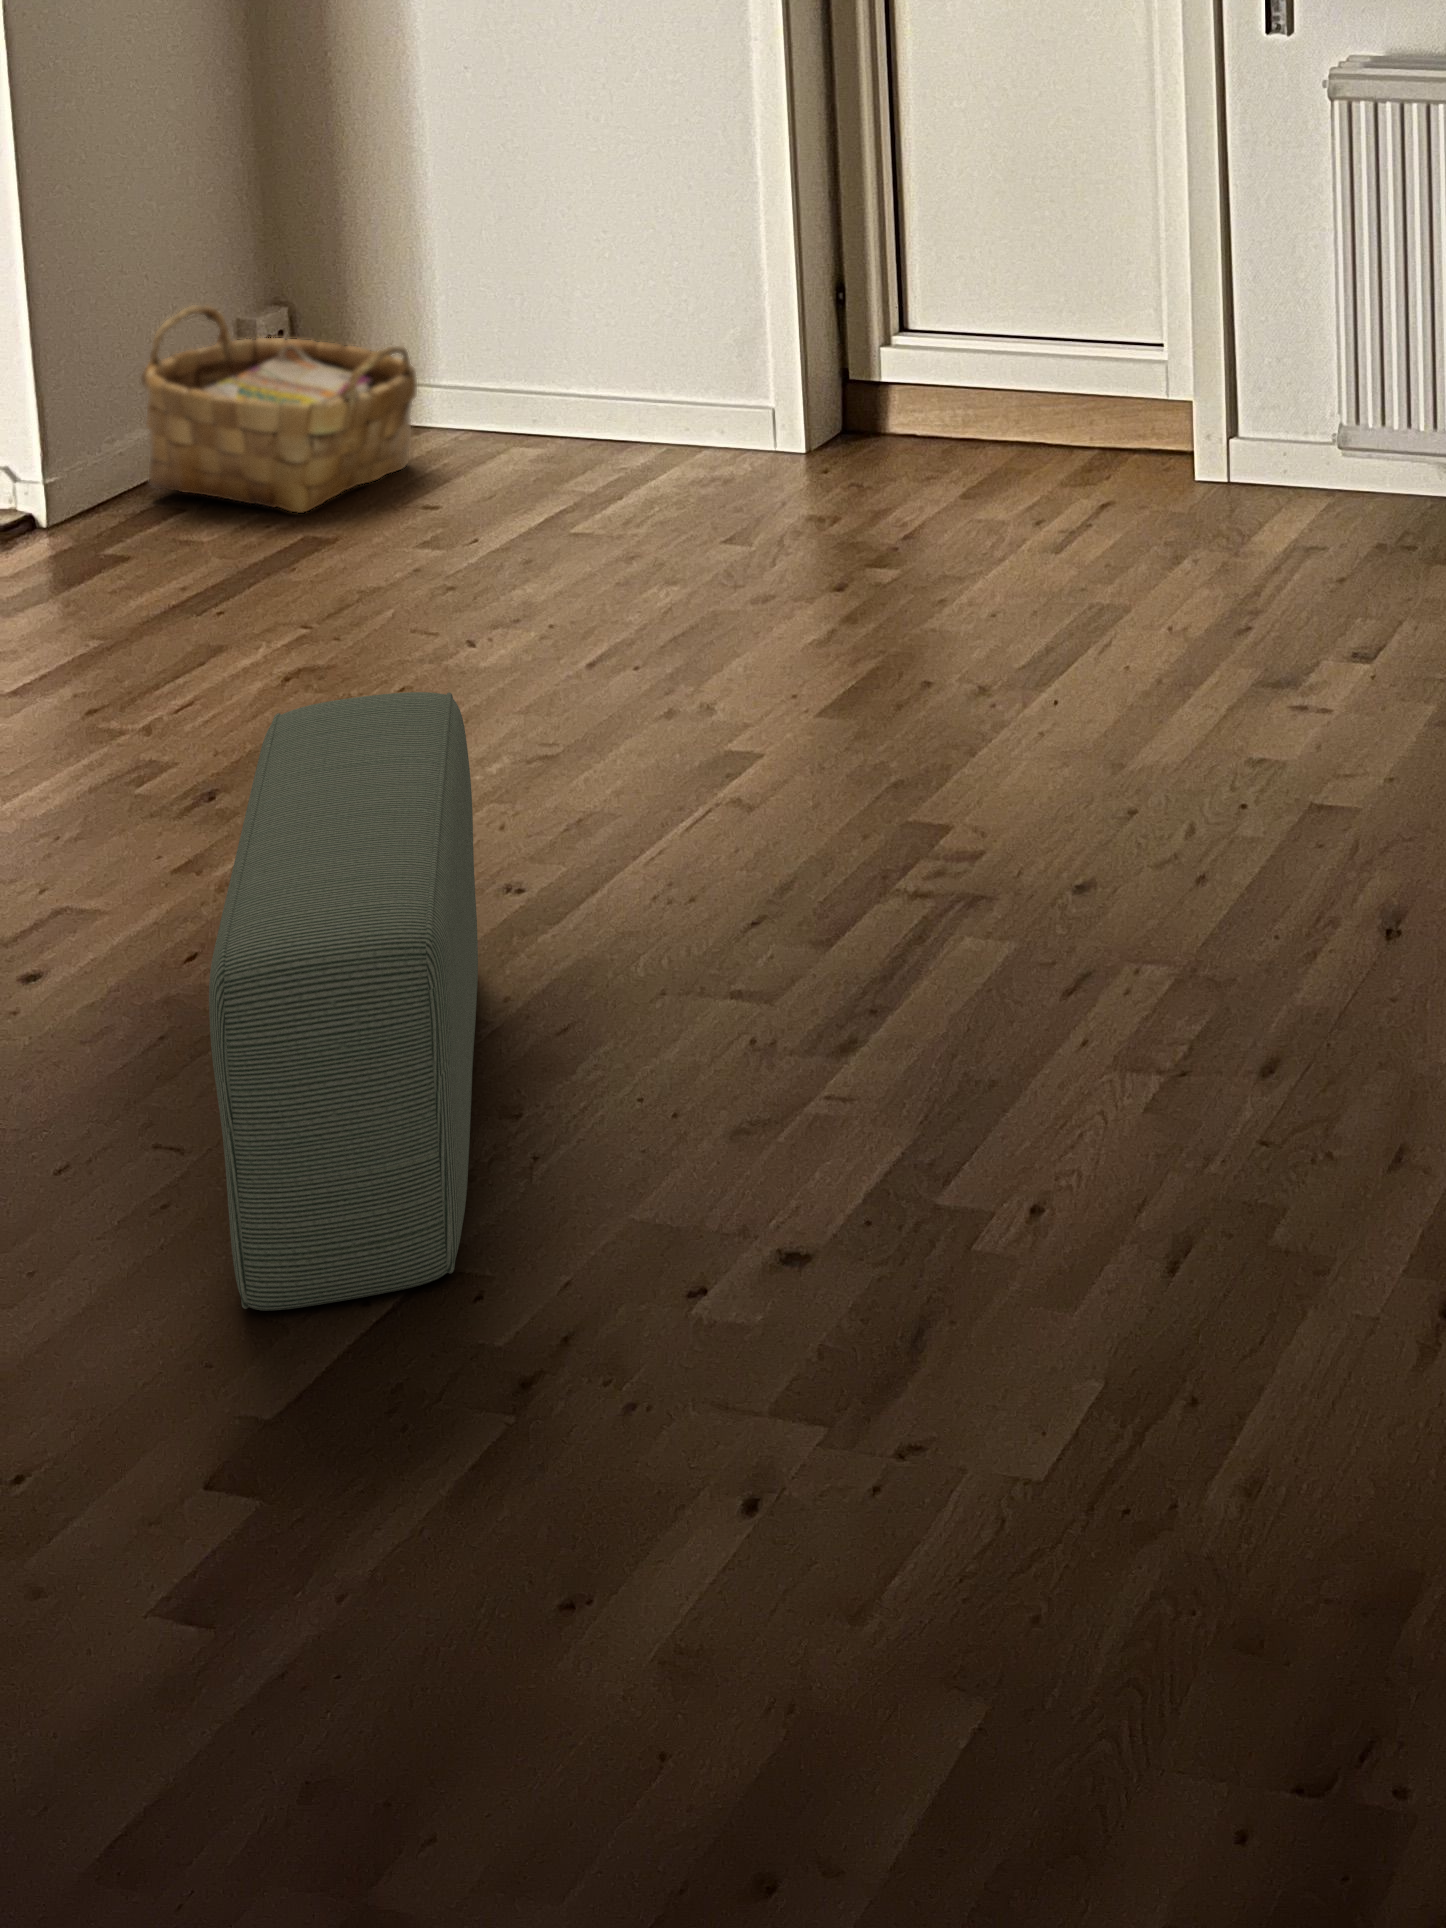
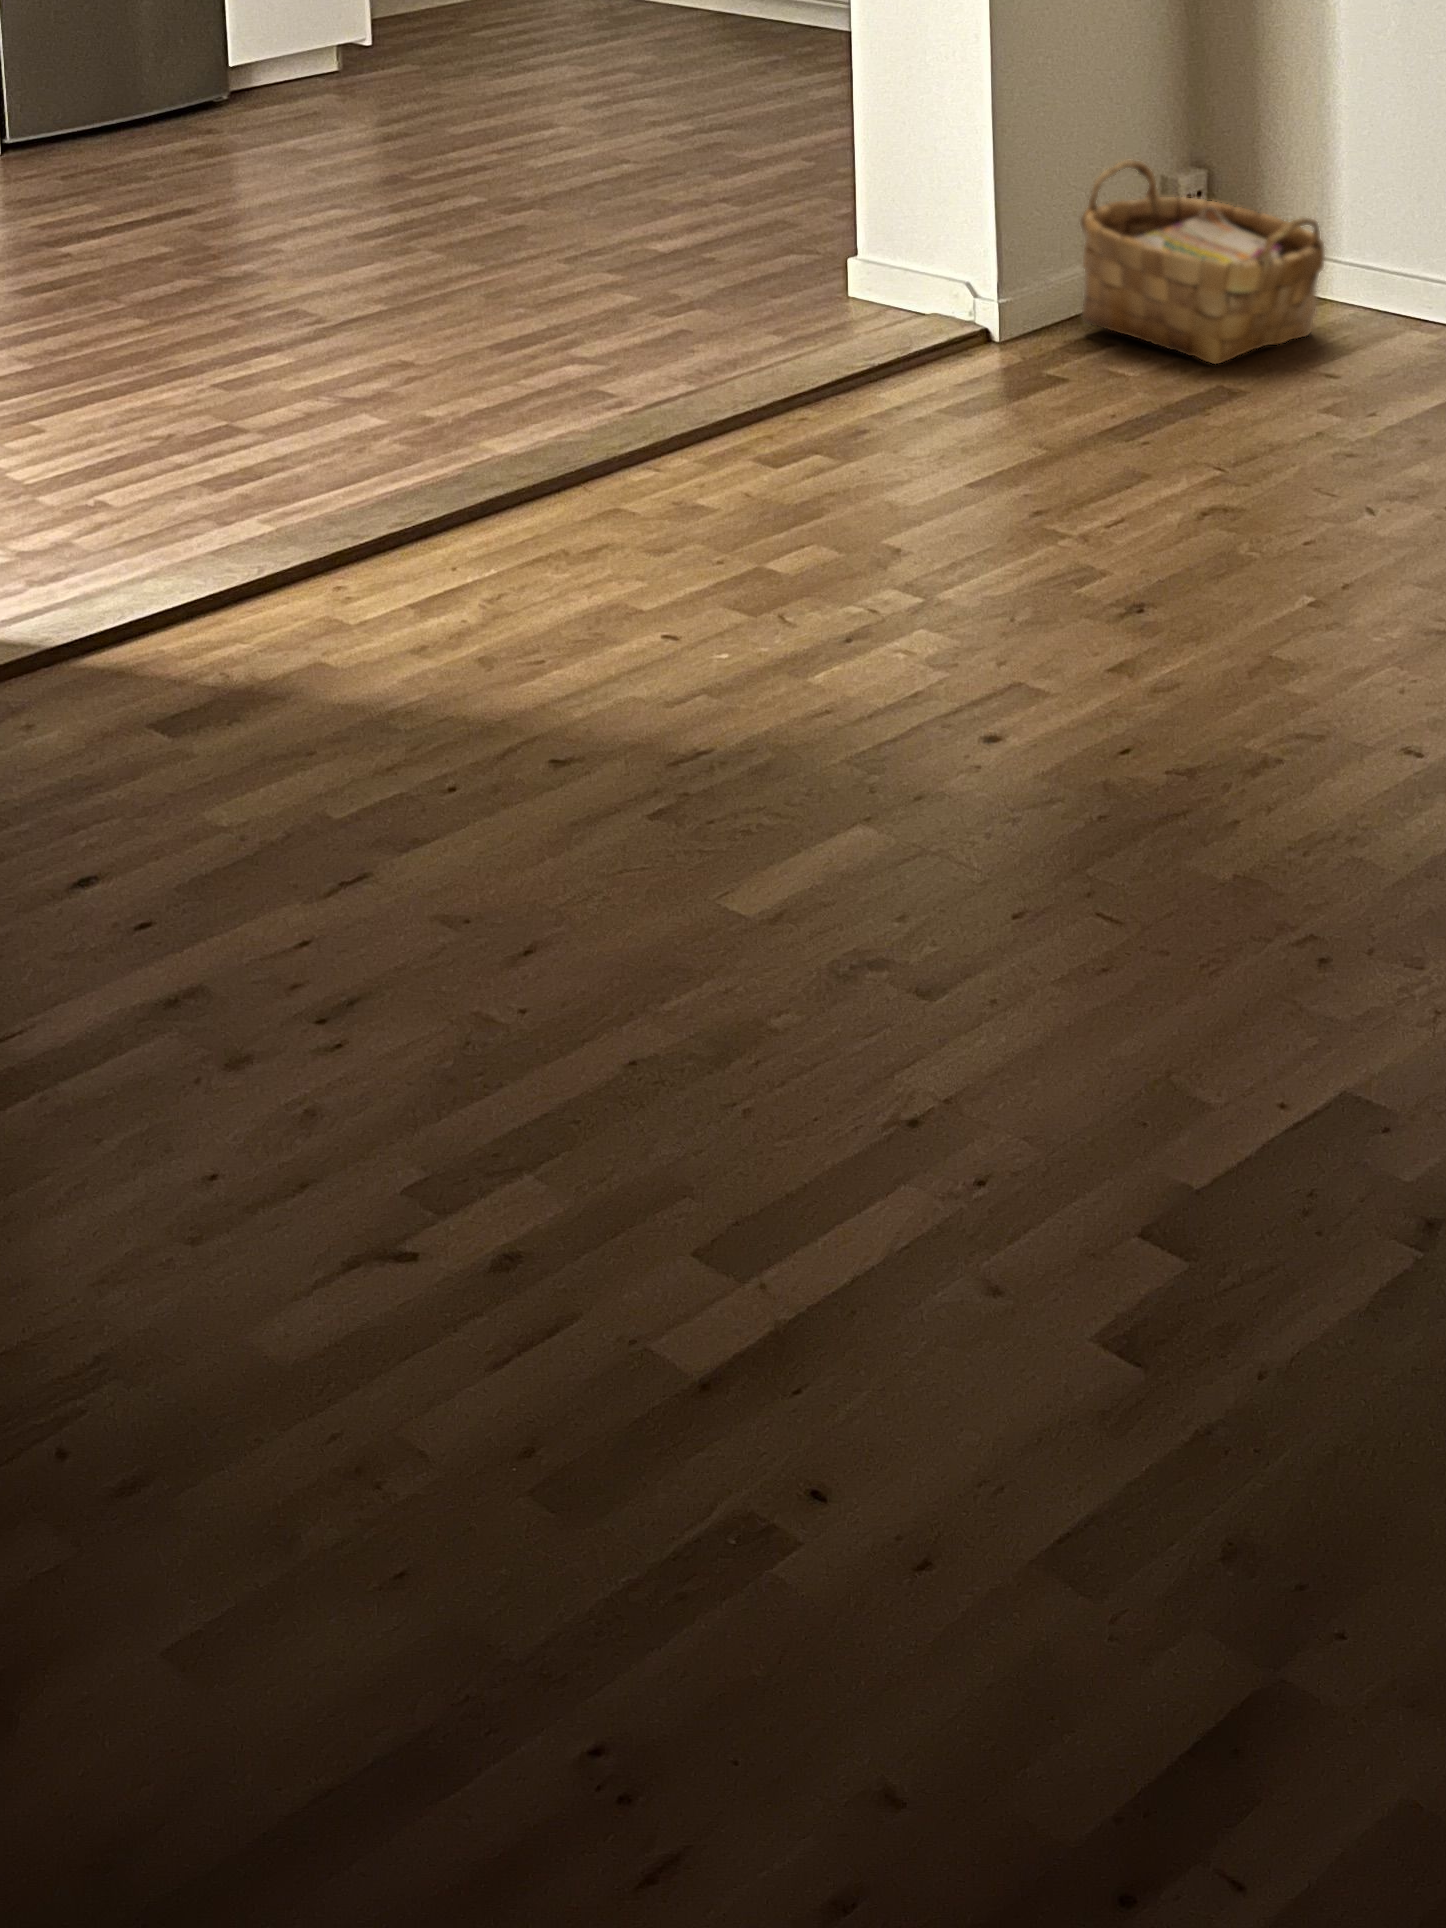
pouf: present [209,692,478,1310] -> none [1158,526,1376,1058]

